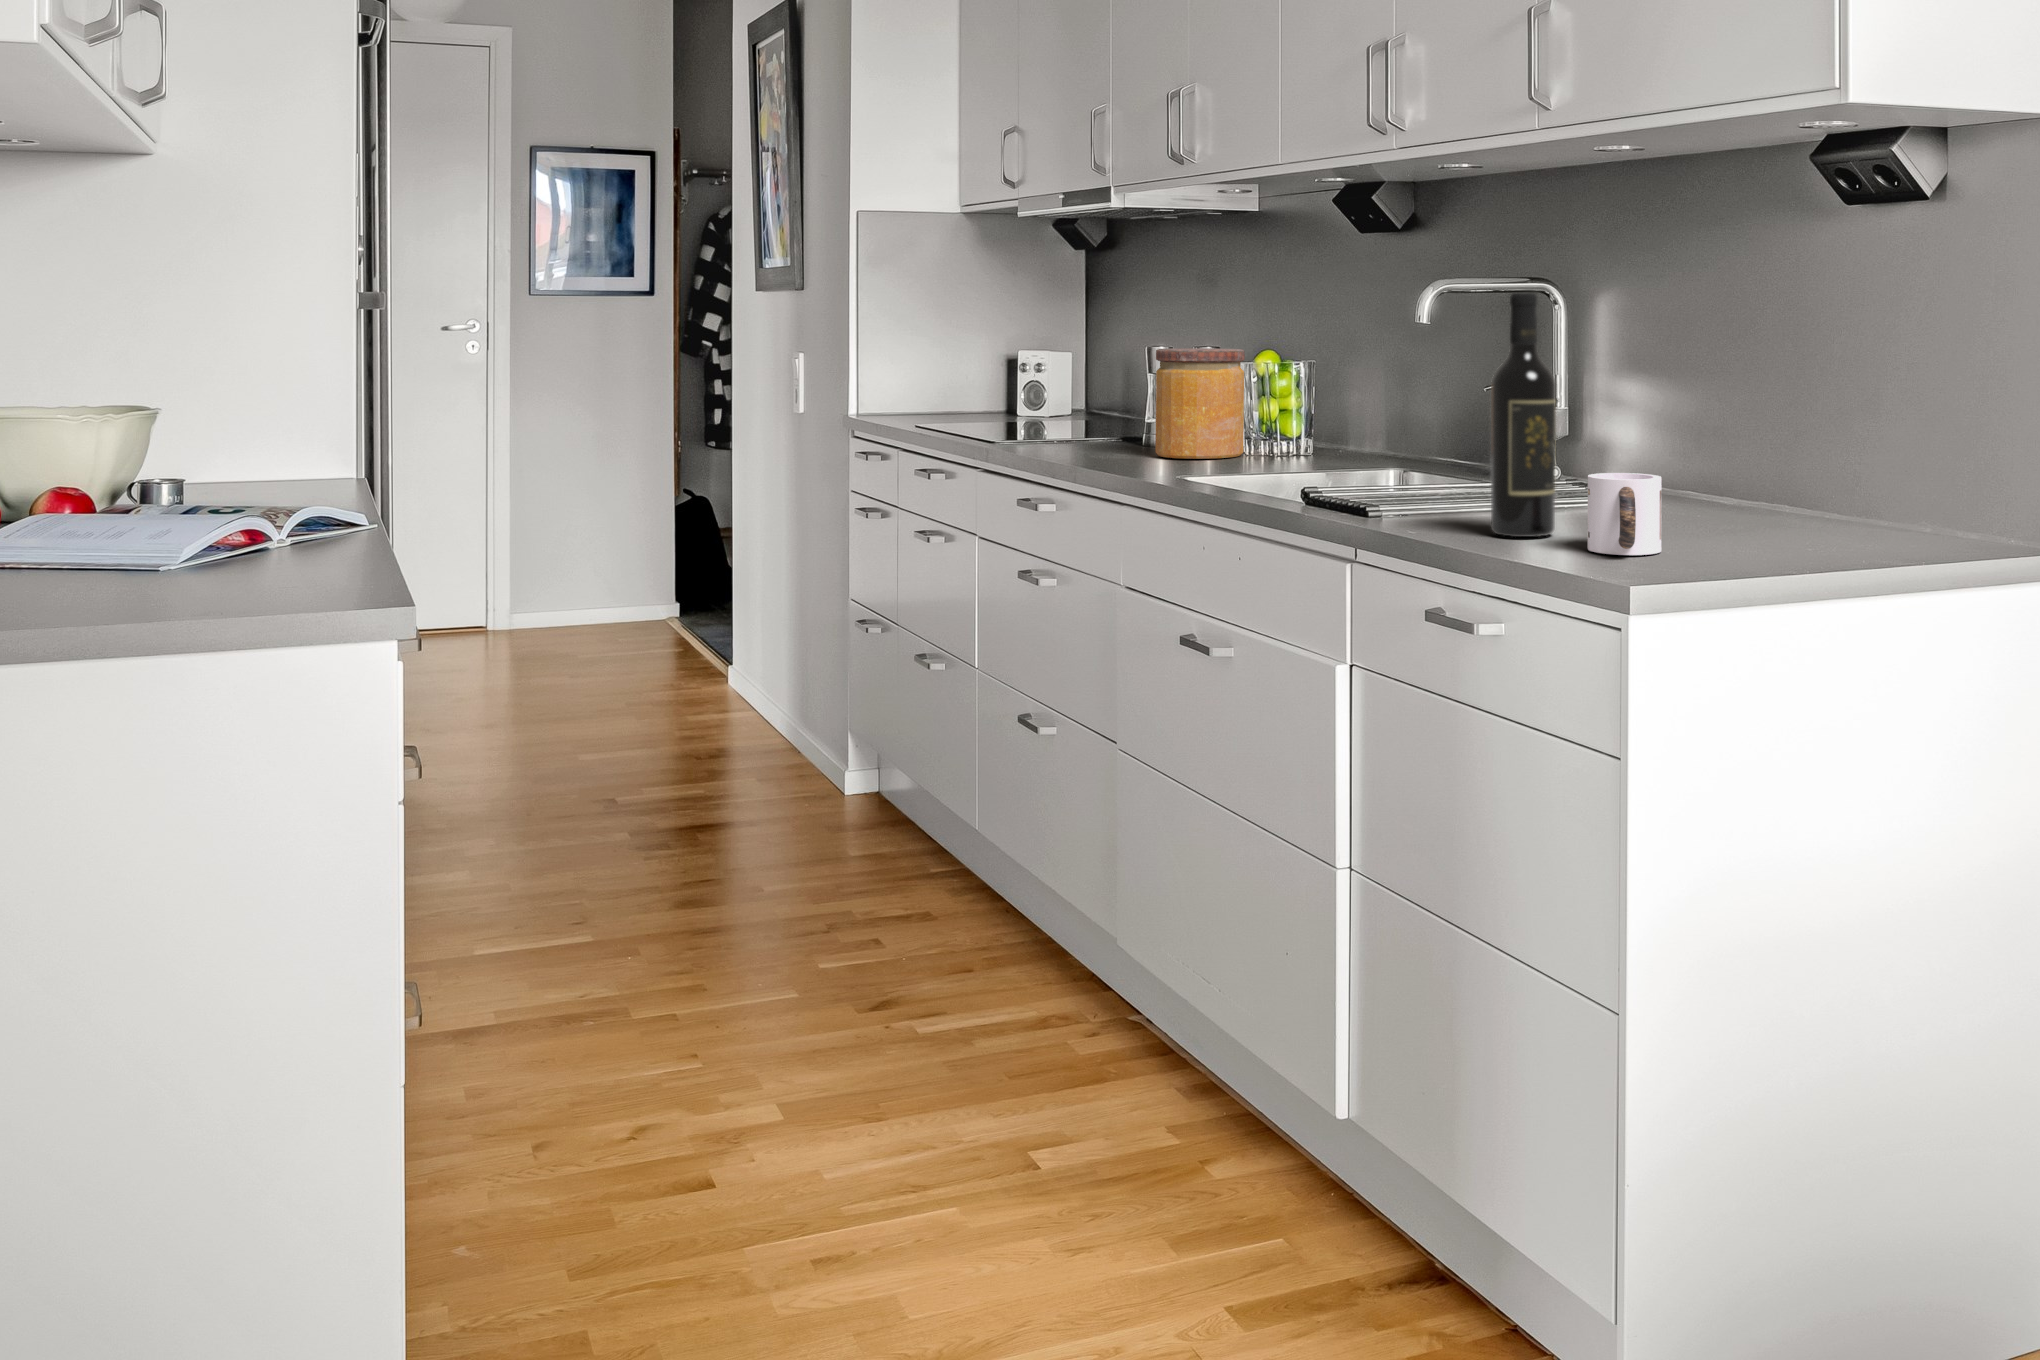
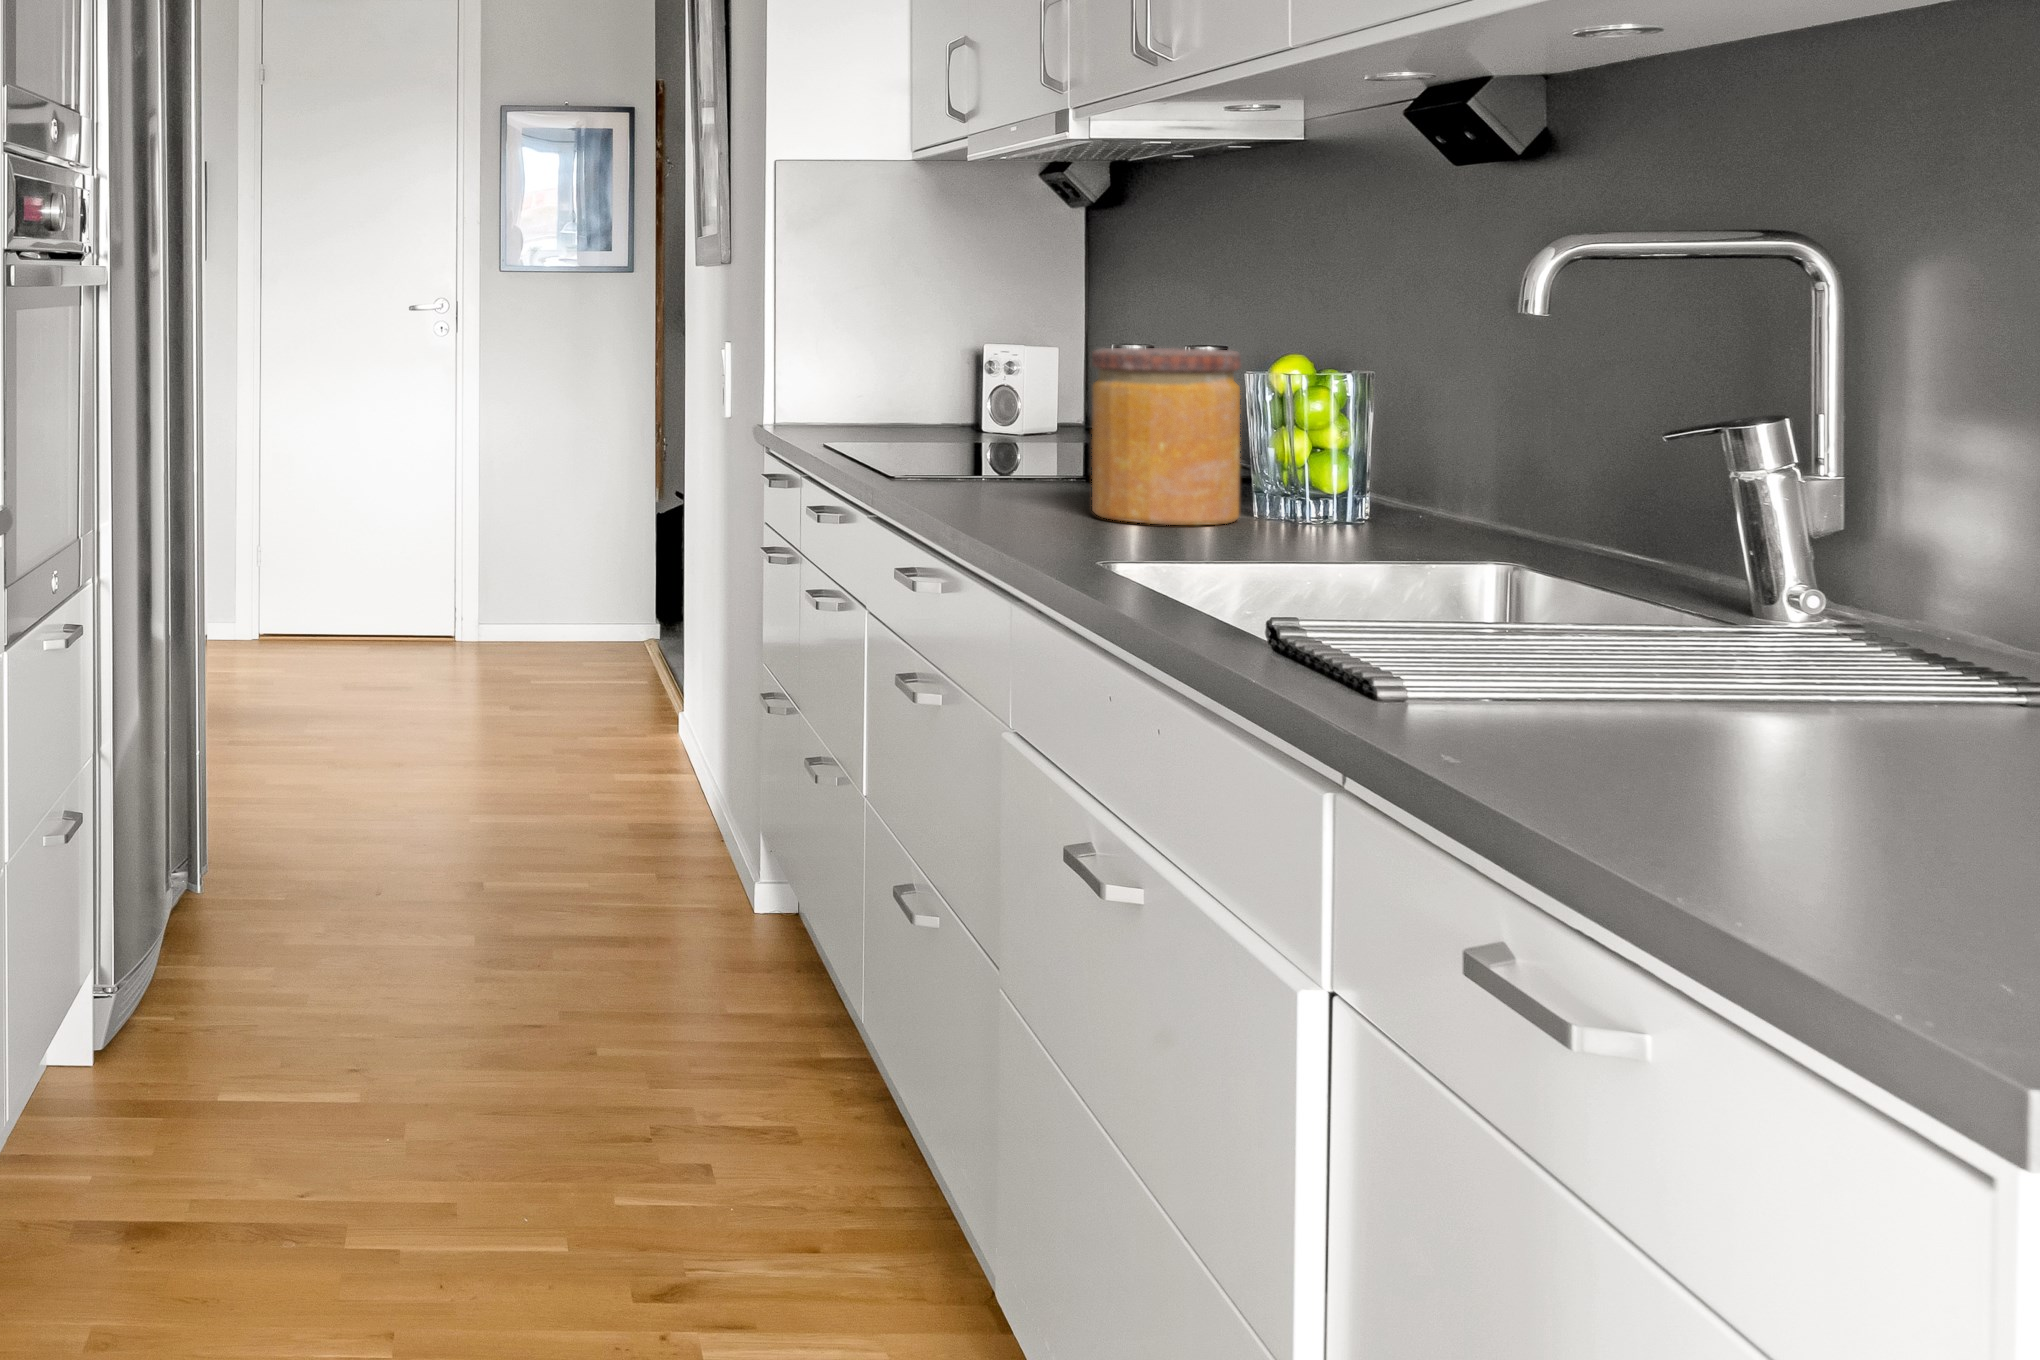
wine bottle: present [1491,293,1556,537] -> none [1536,262,1691,761]
mug: present [1588,473,1662,555] -> none [1733,649,1932,848]

